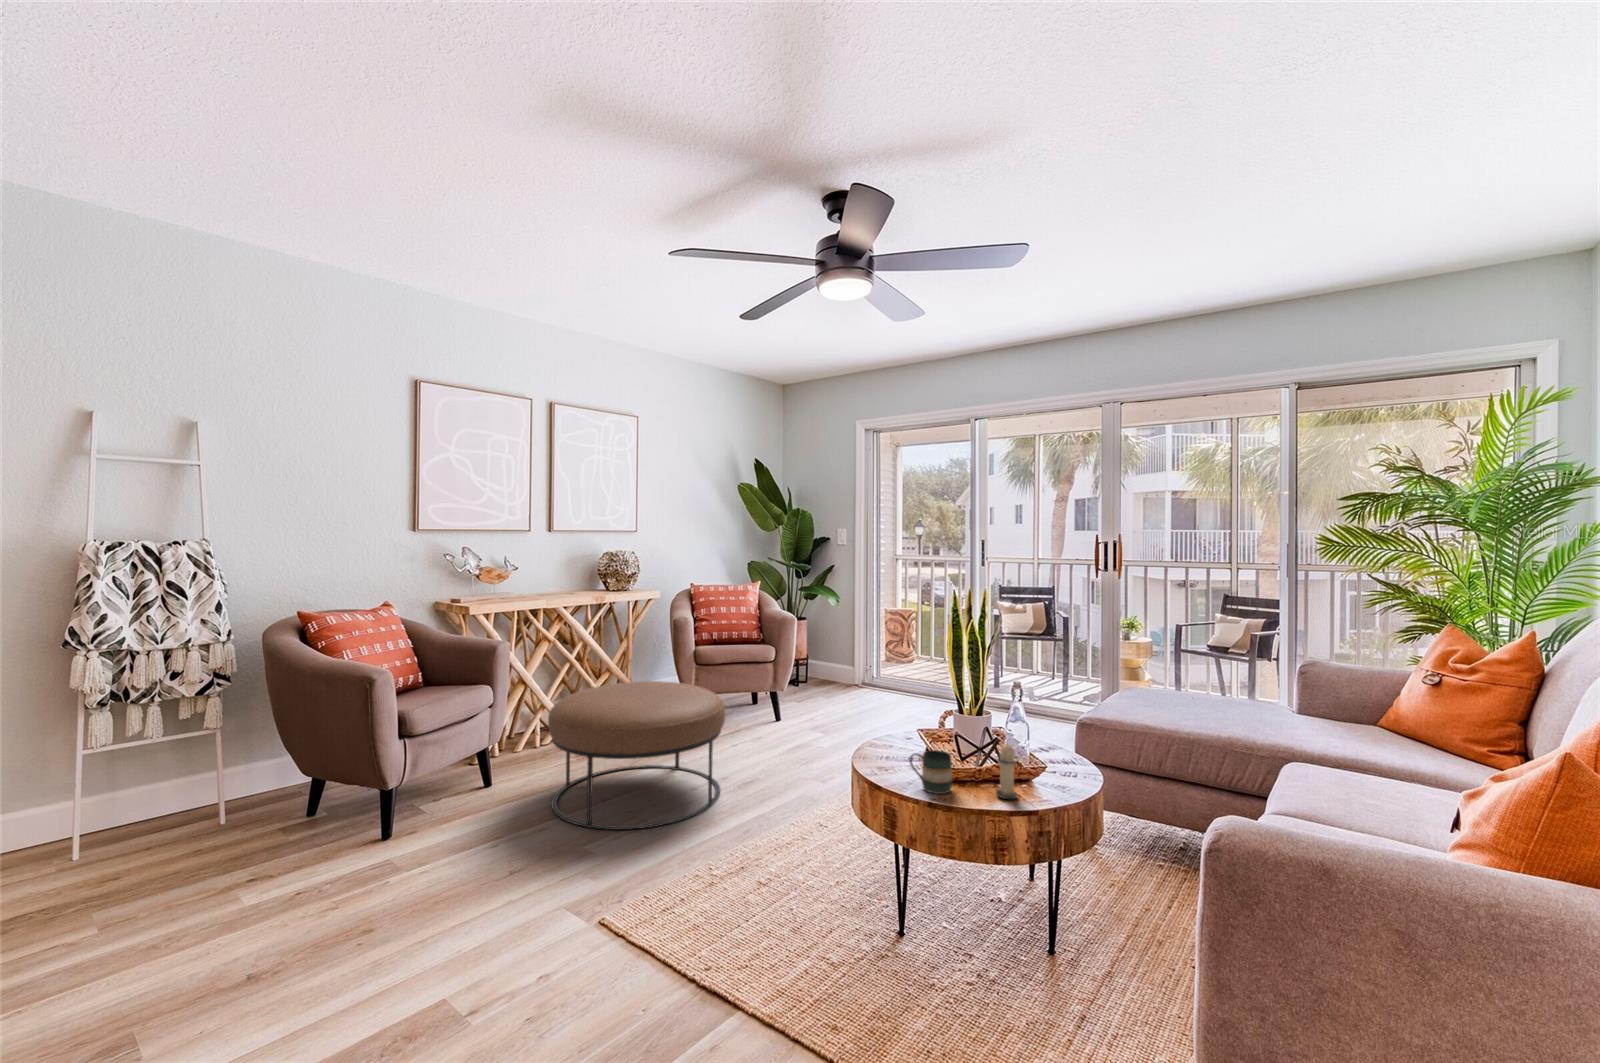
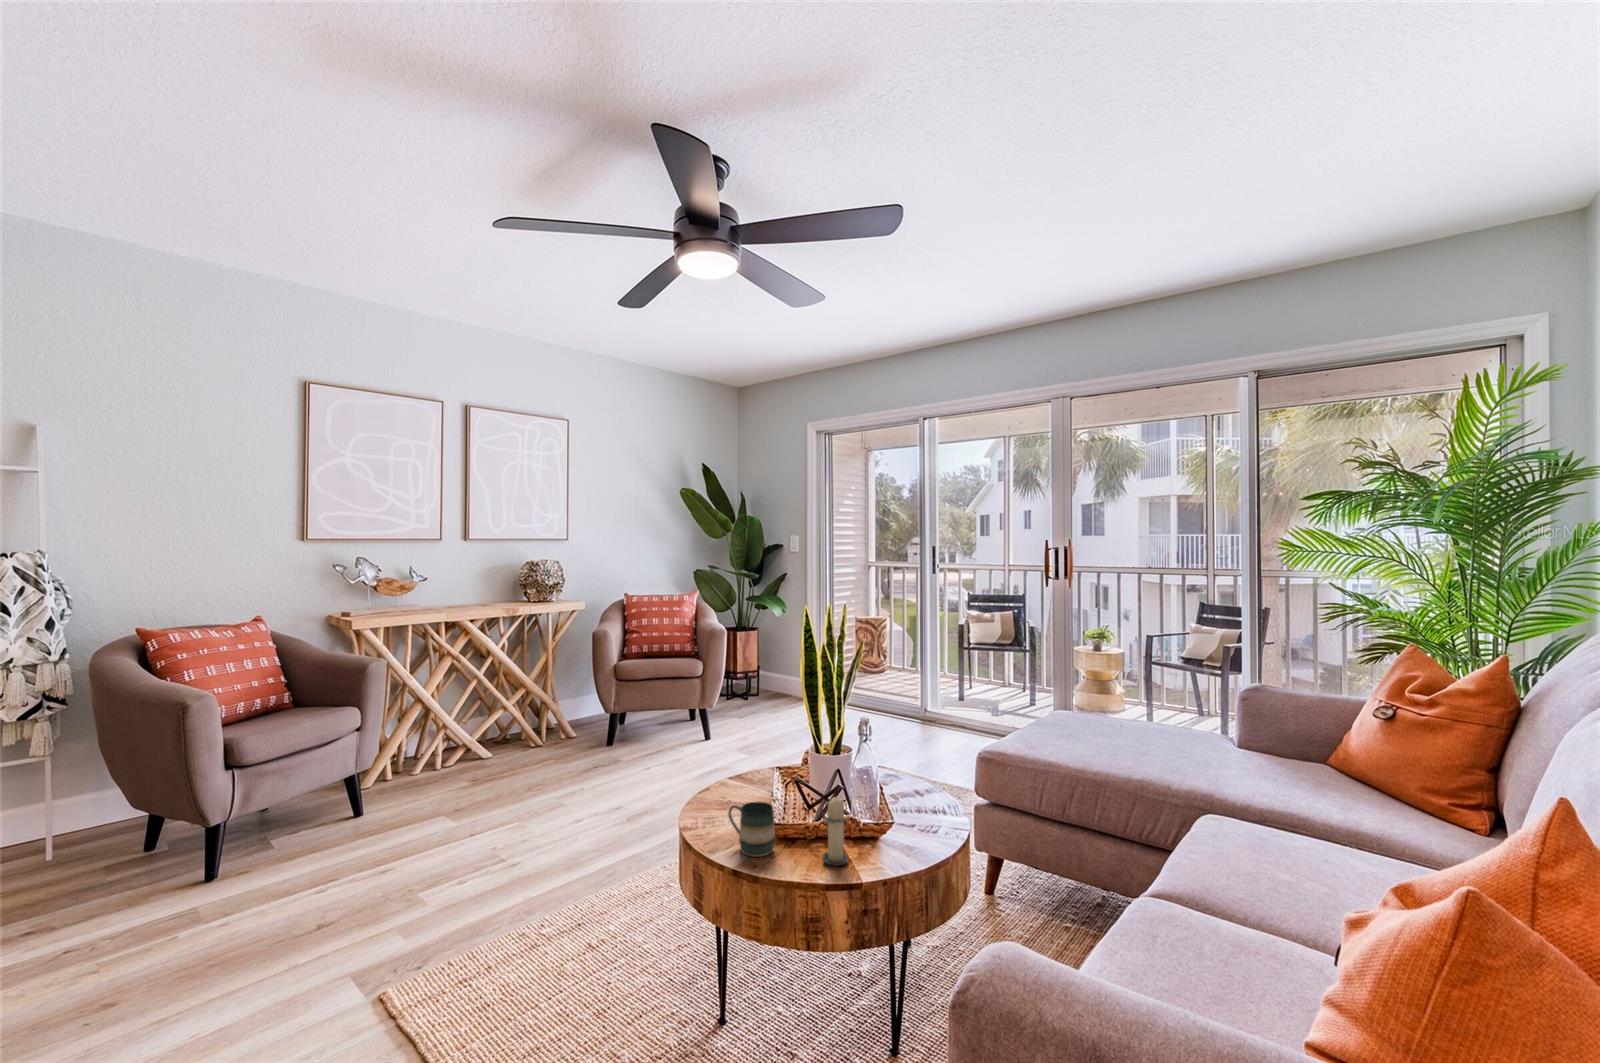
ottoman: present [548,681,725,830] -> none [408,702,613,873]

